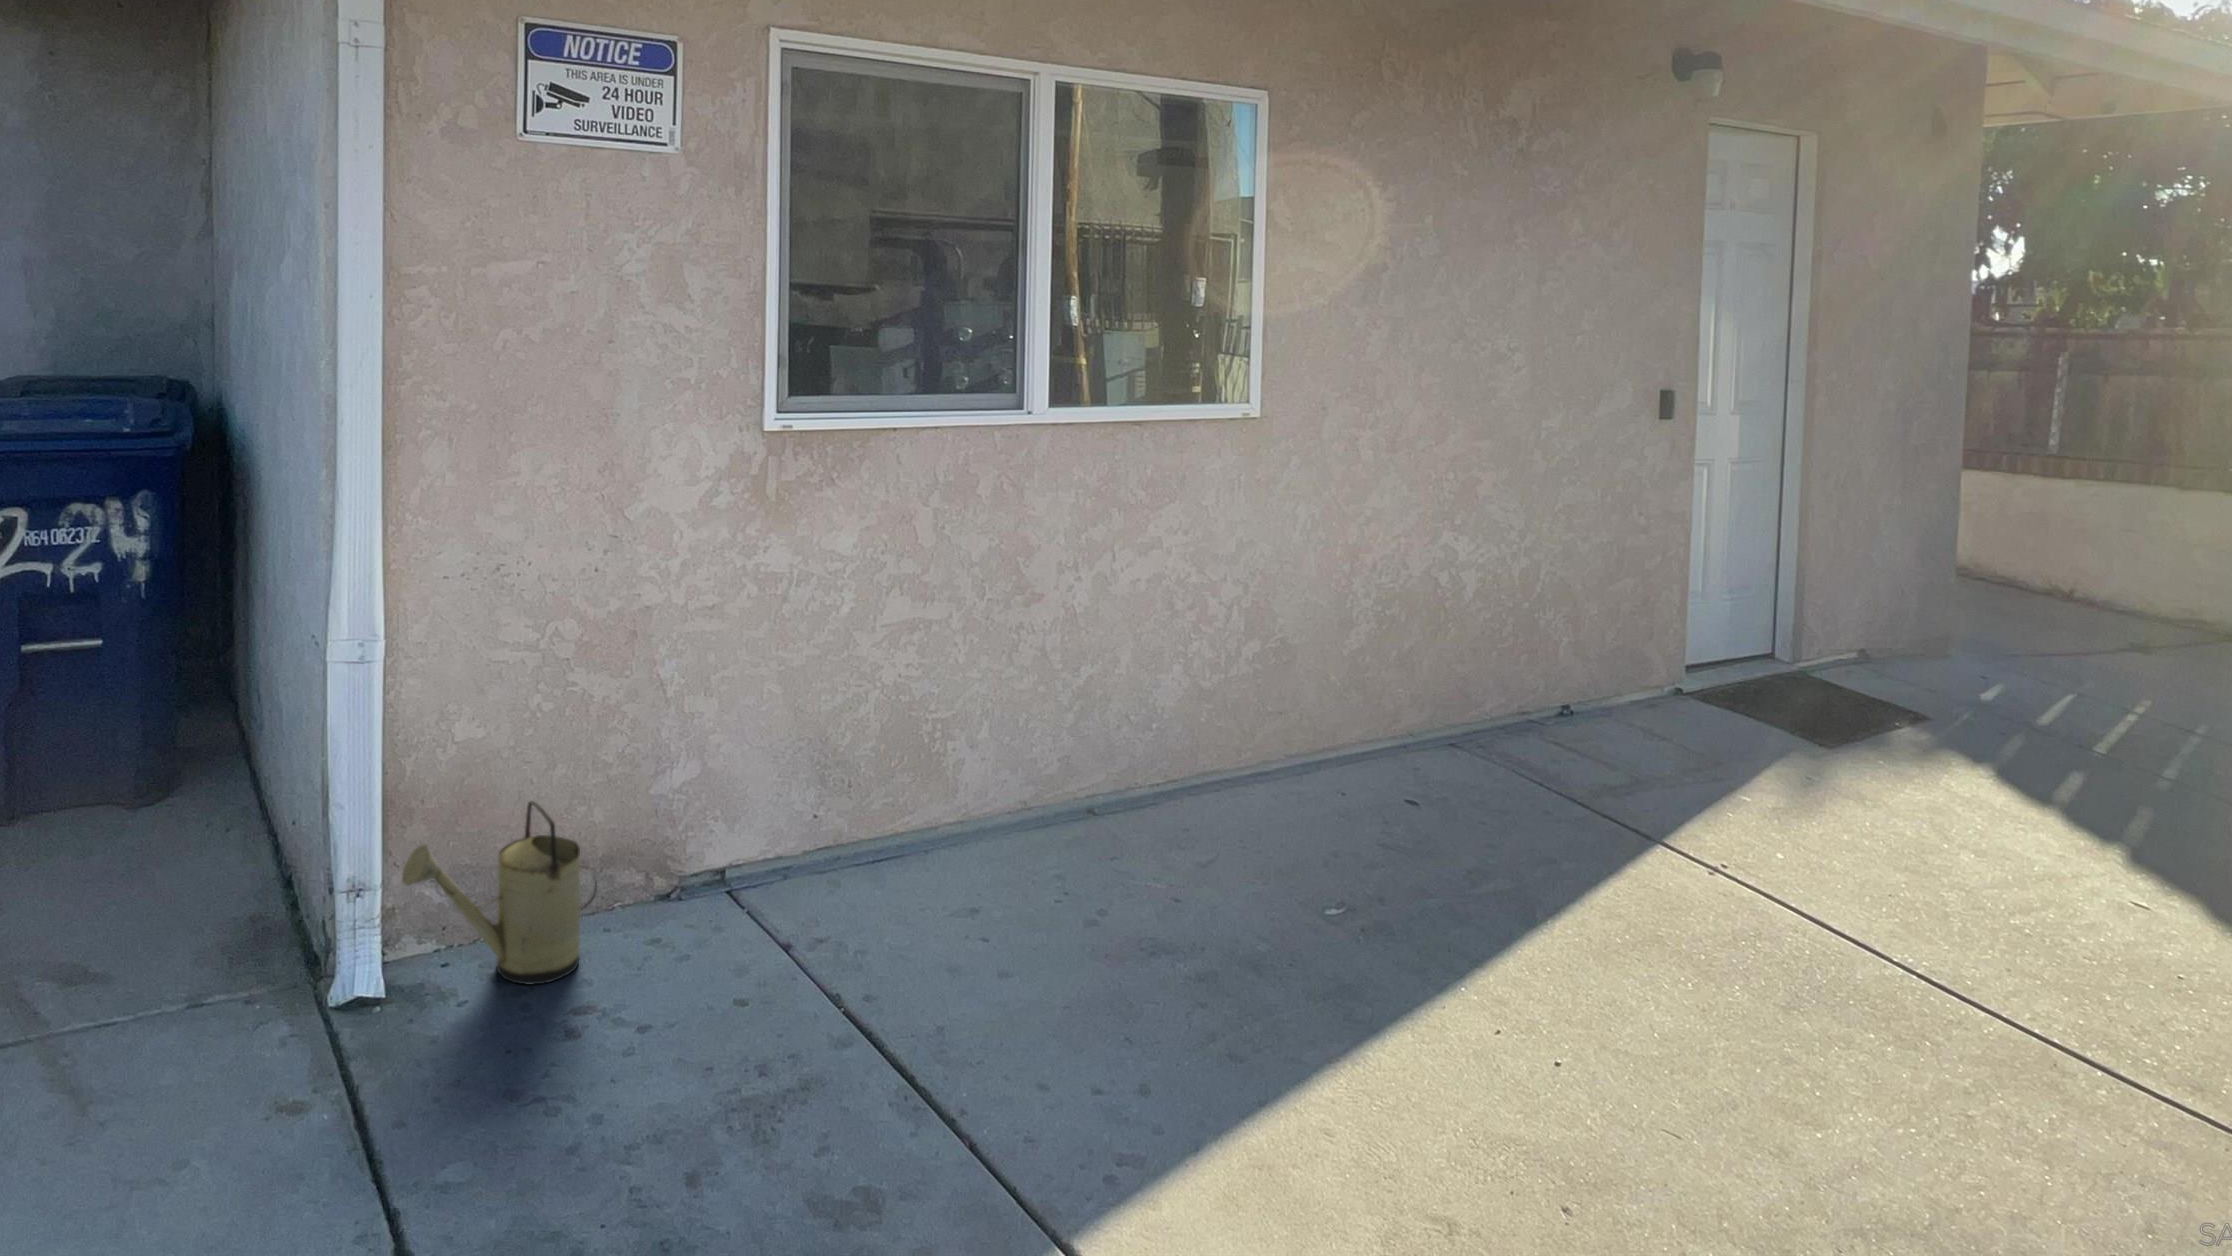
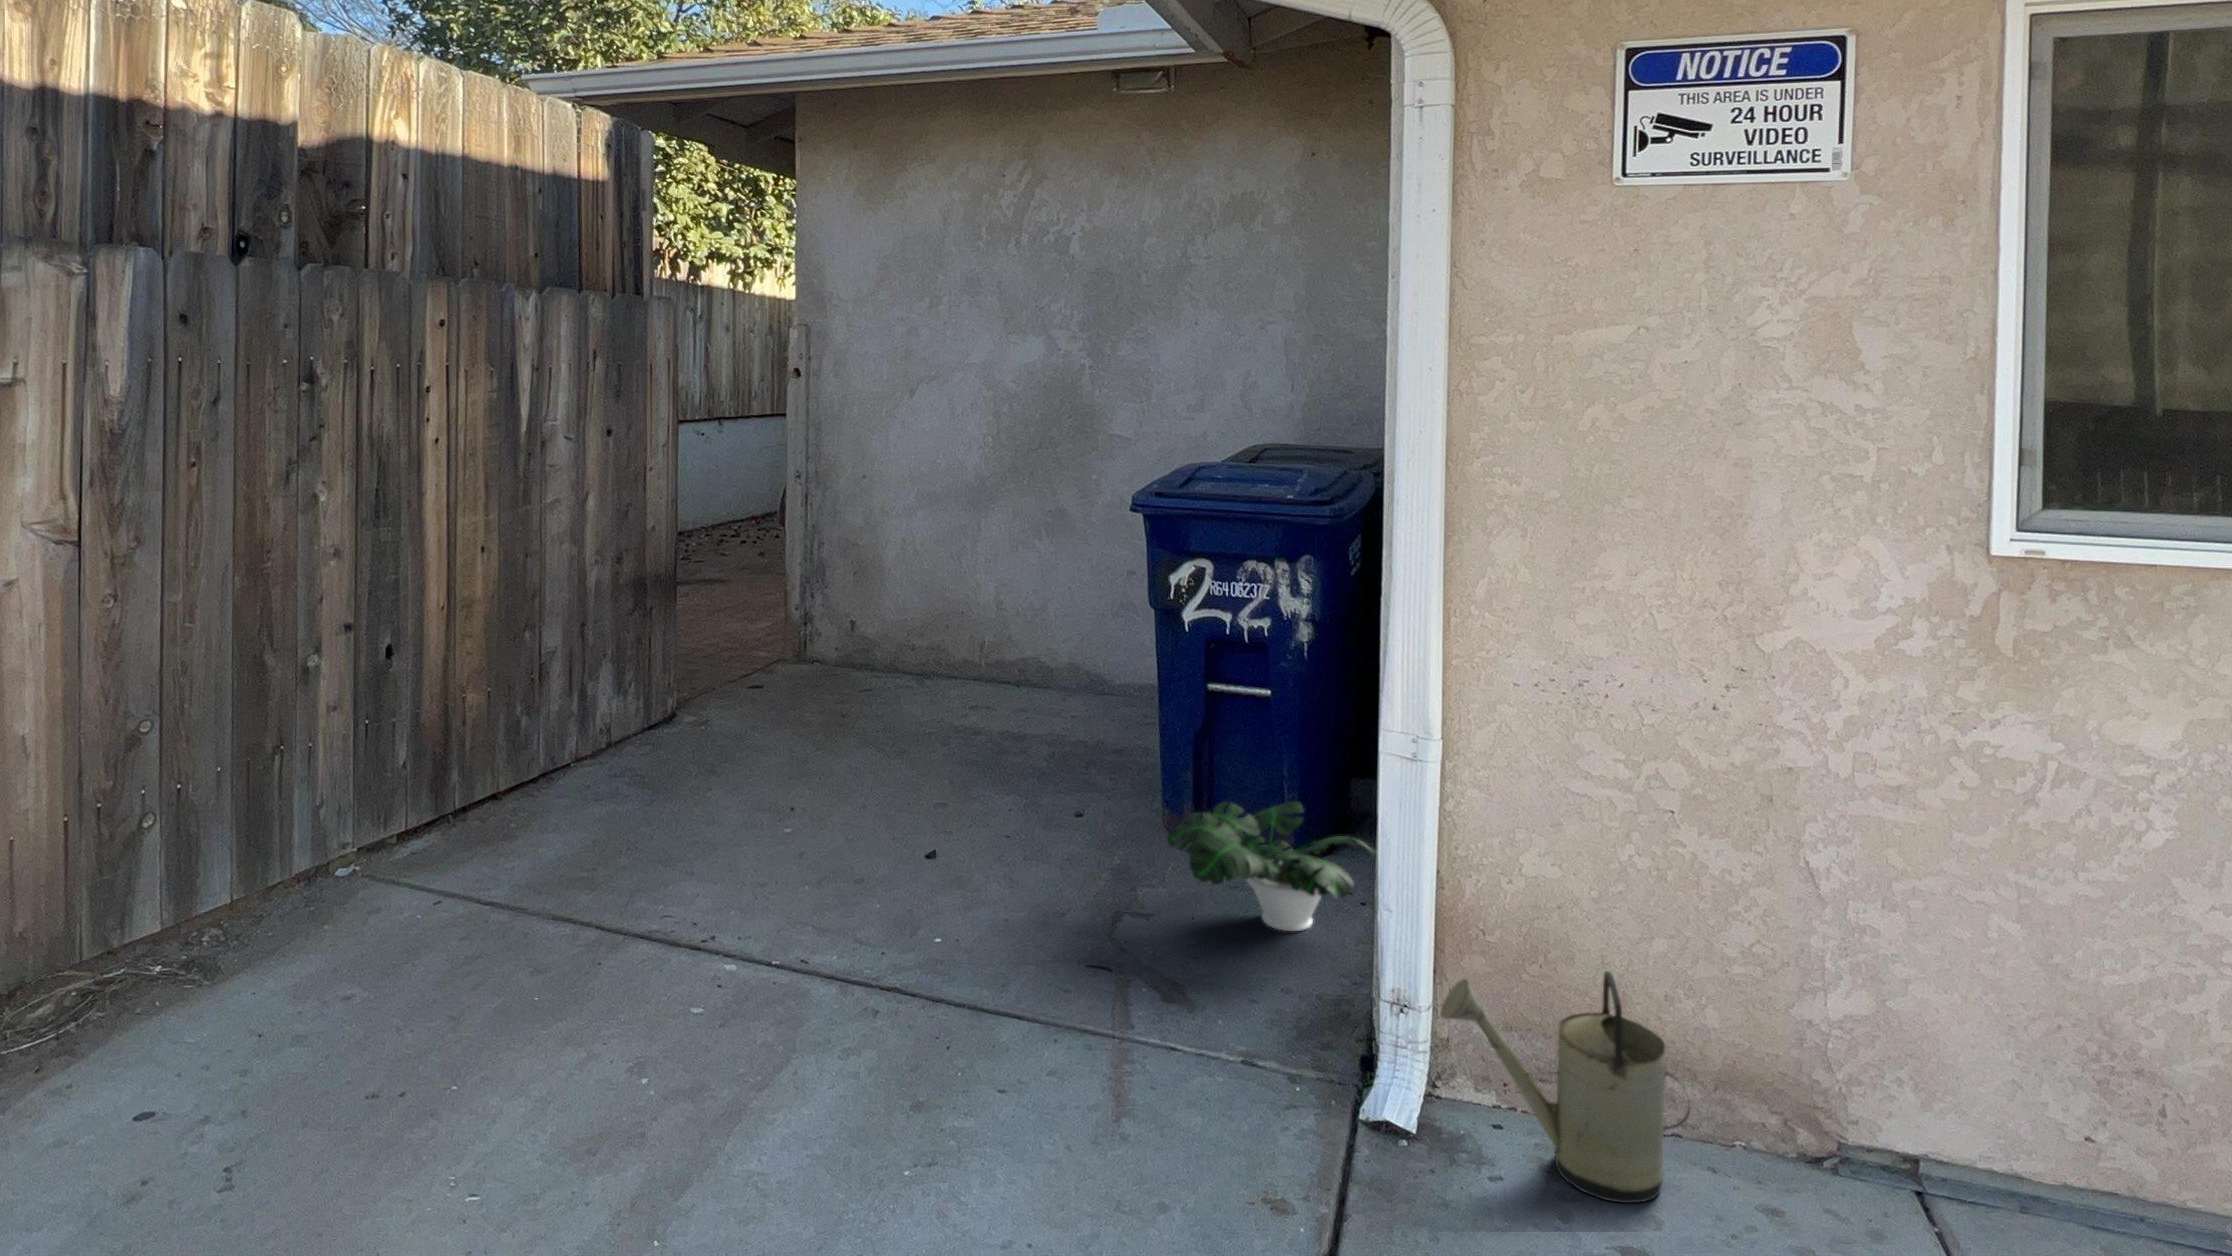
potted plant: none [10,746,264,879] -> present [1167,802,1375,931]

